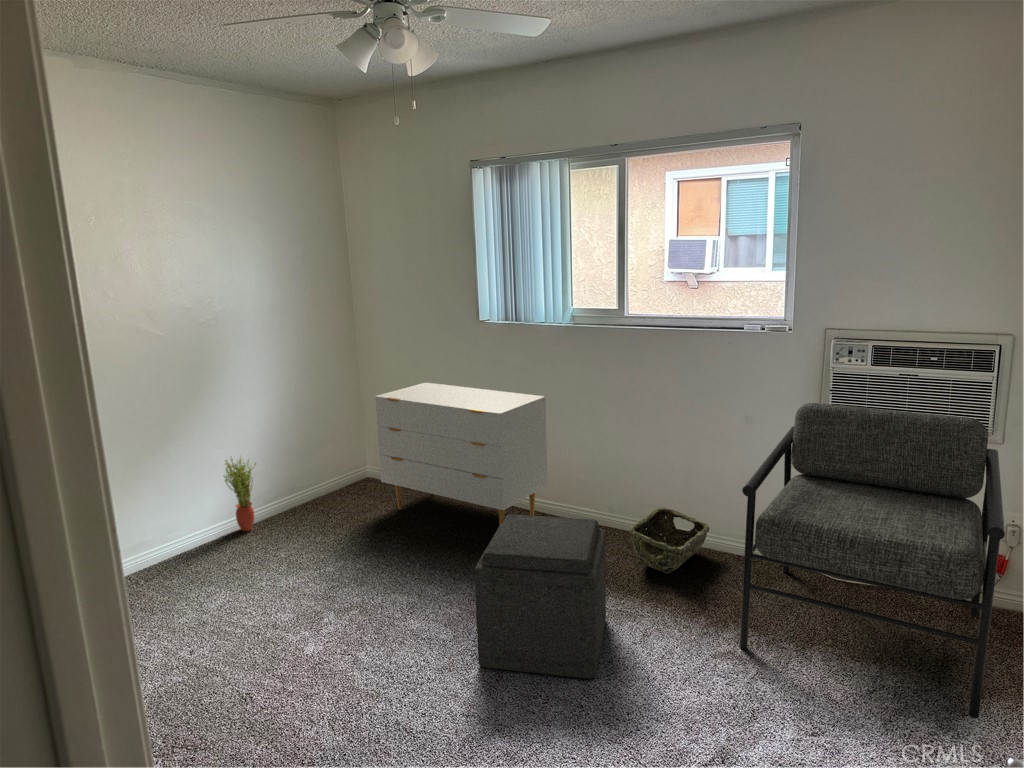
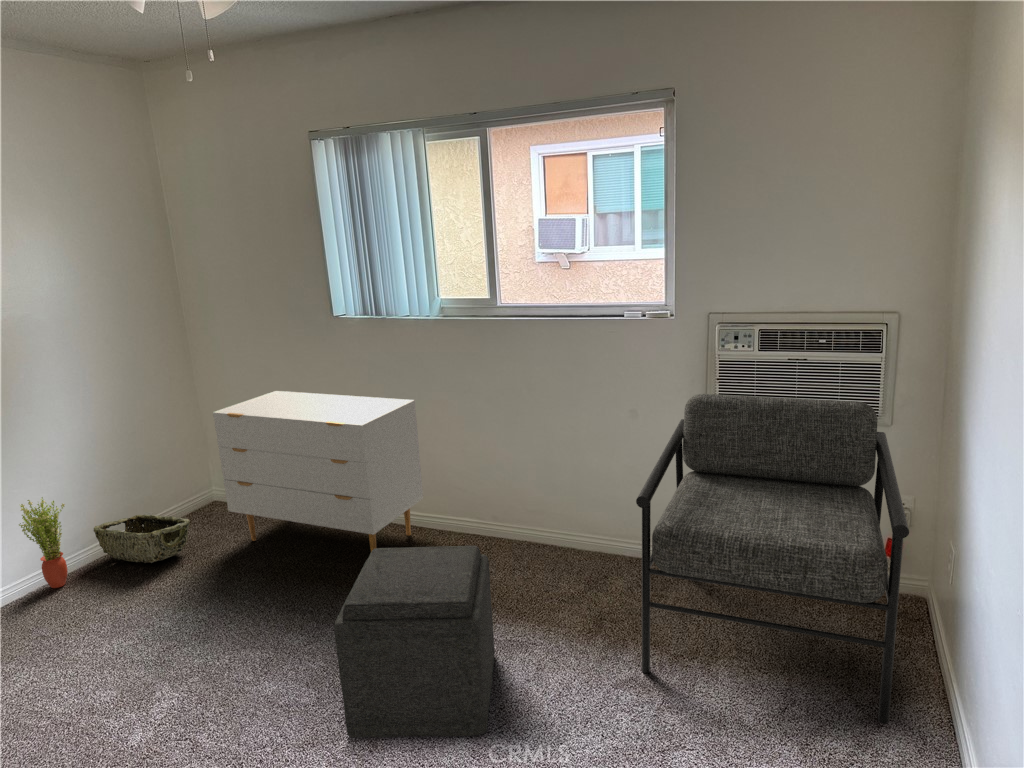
woven basket: present [630,508,709,574] -> present [94,515,190,563]

